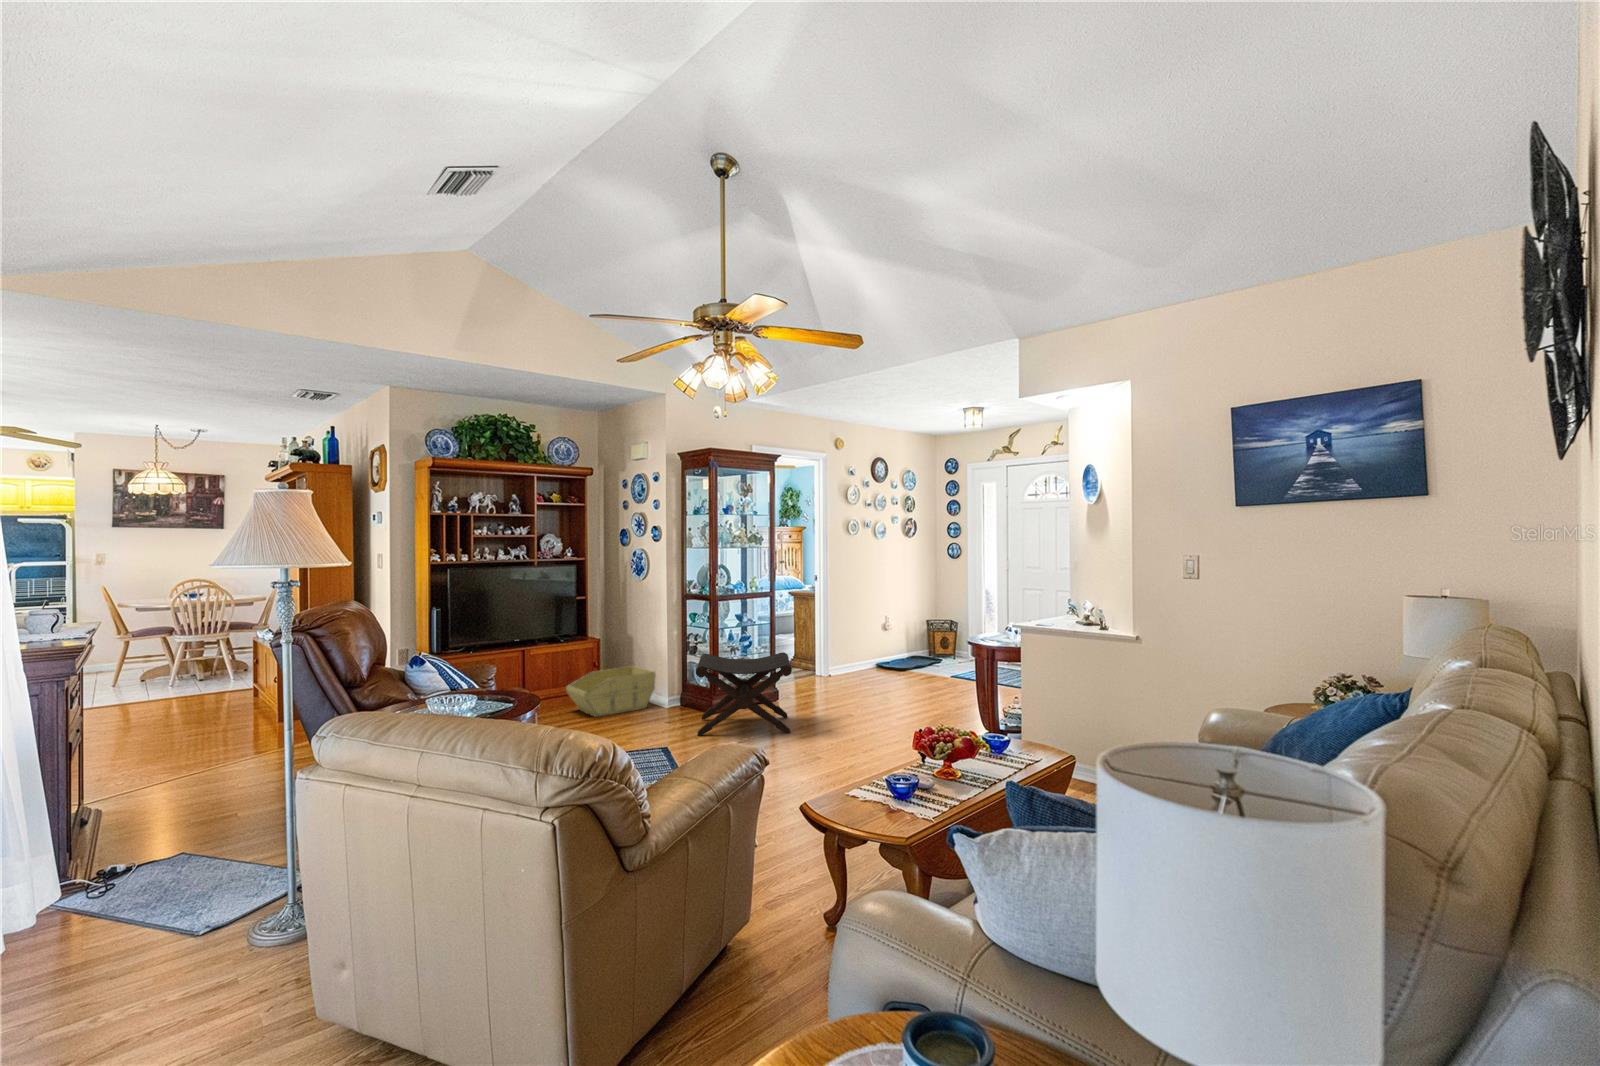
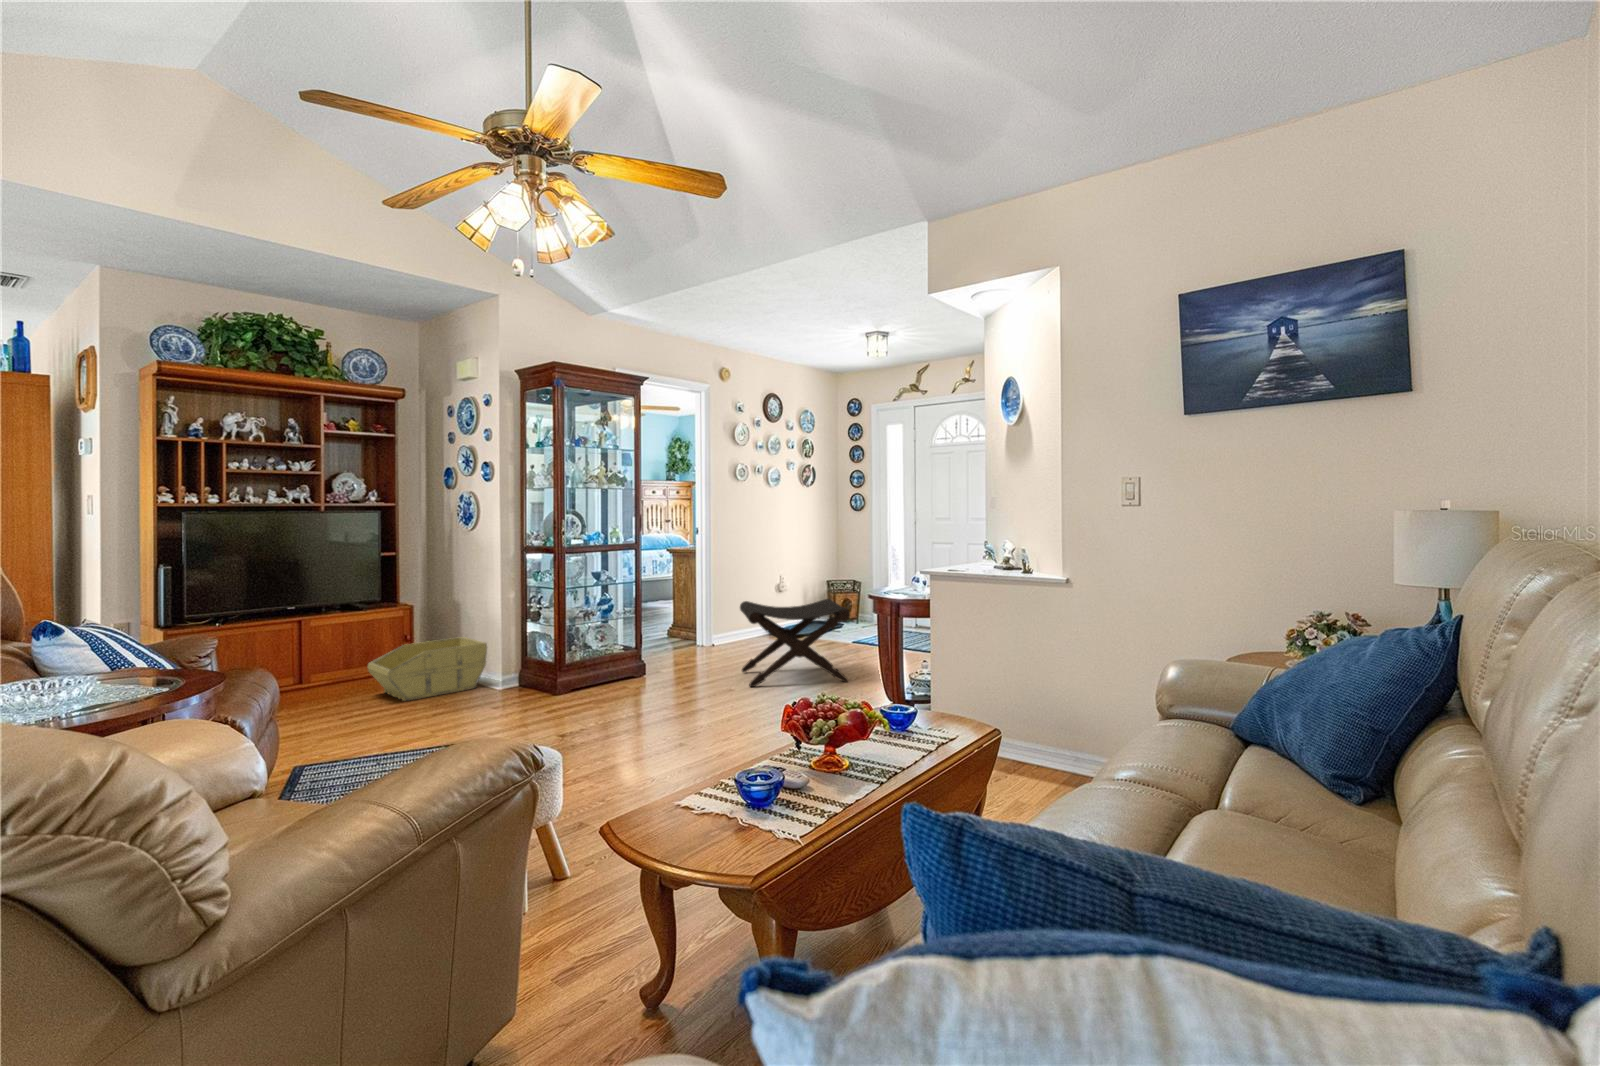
footstool: present [696,652,792,736] -> present [740,599,850,687]

